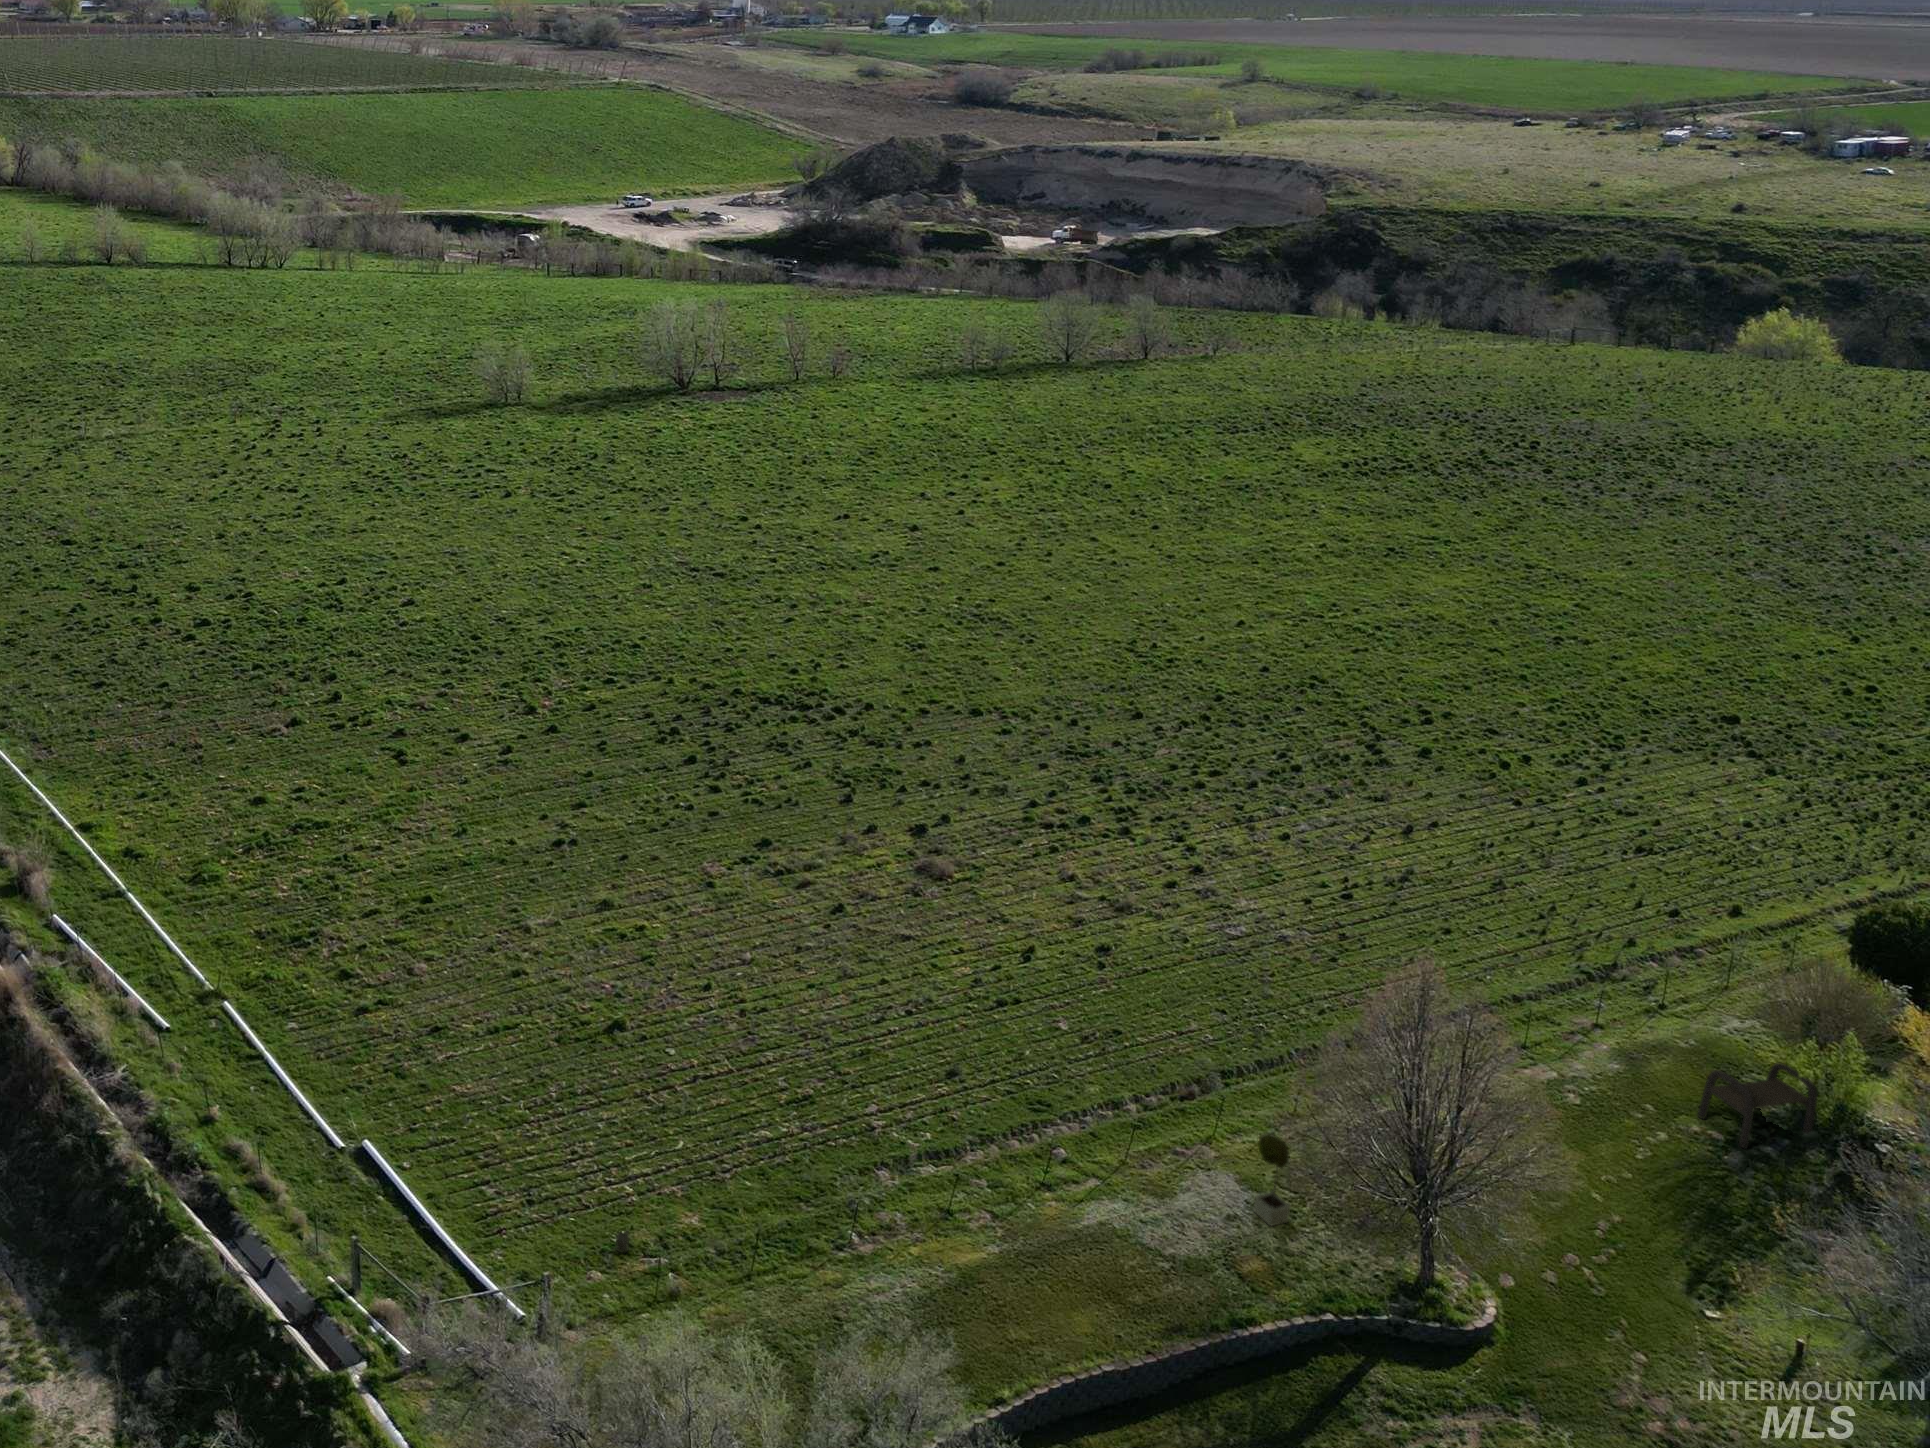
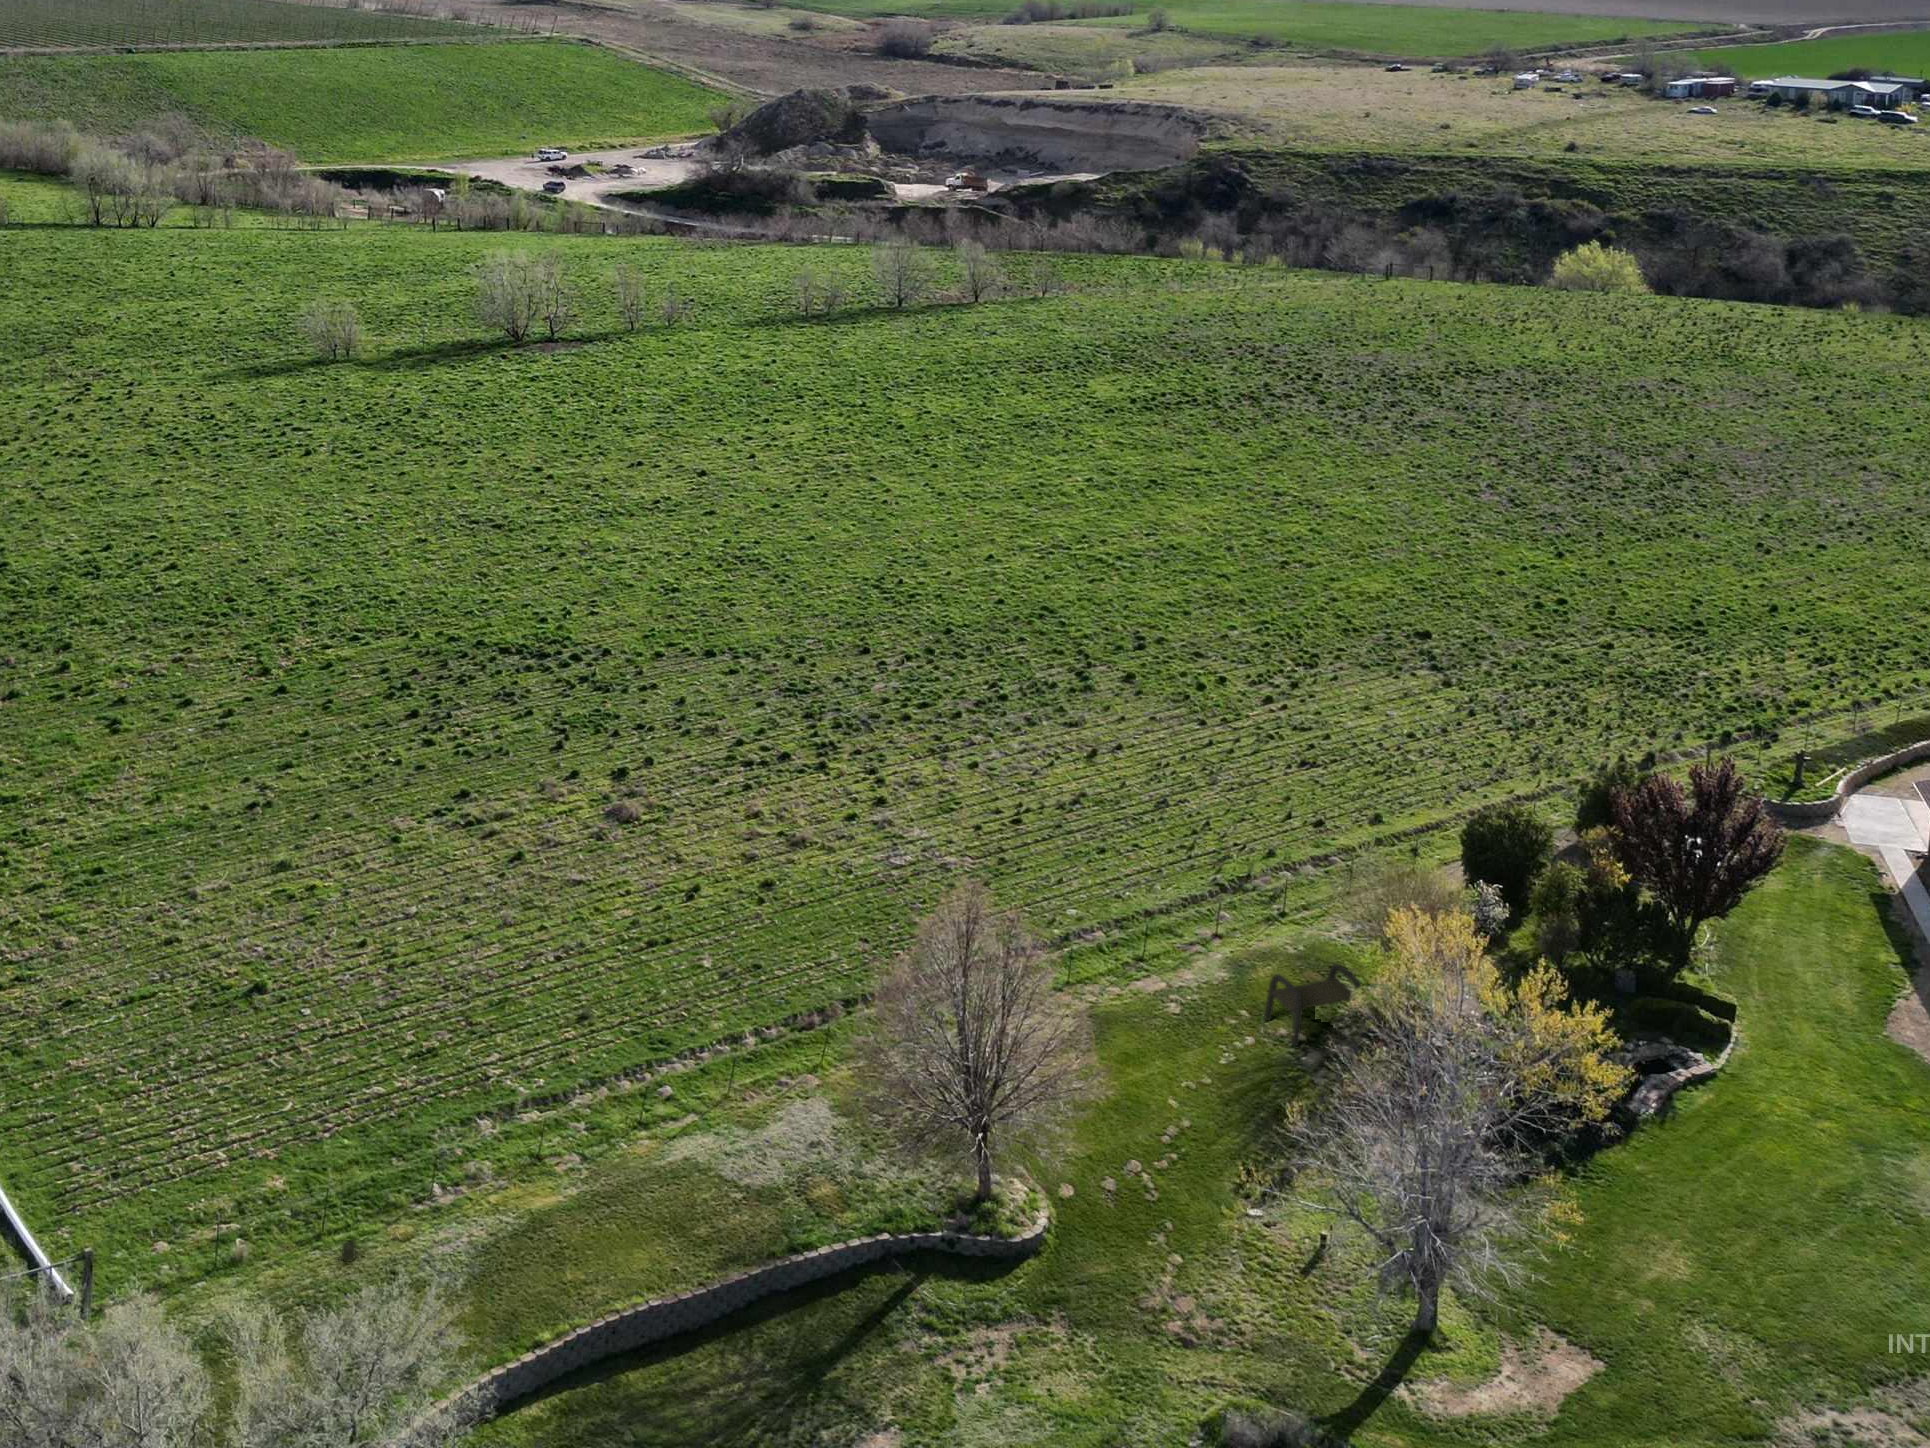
potted tree: present [1254,1134,1290,1226] -> none [822,1061,855,1150]
watering can: present [612,1230,629,1253] -> present [335,1238,356,1261]

